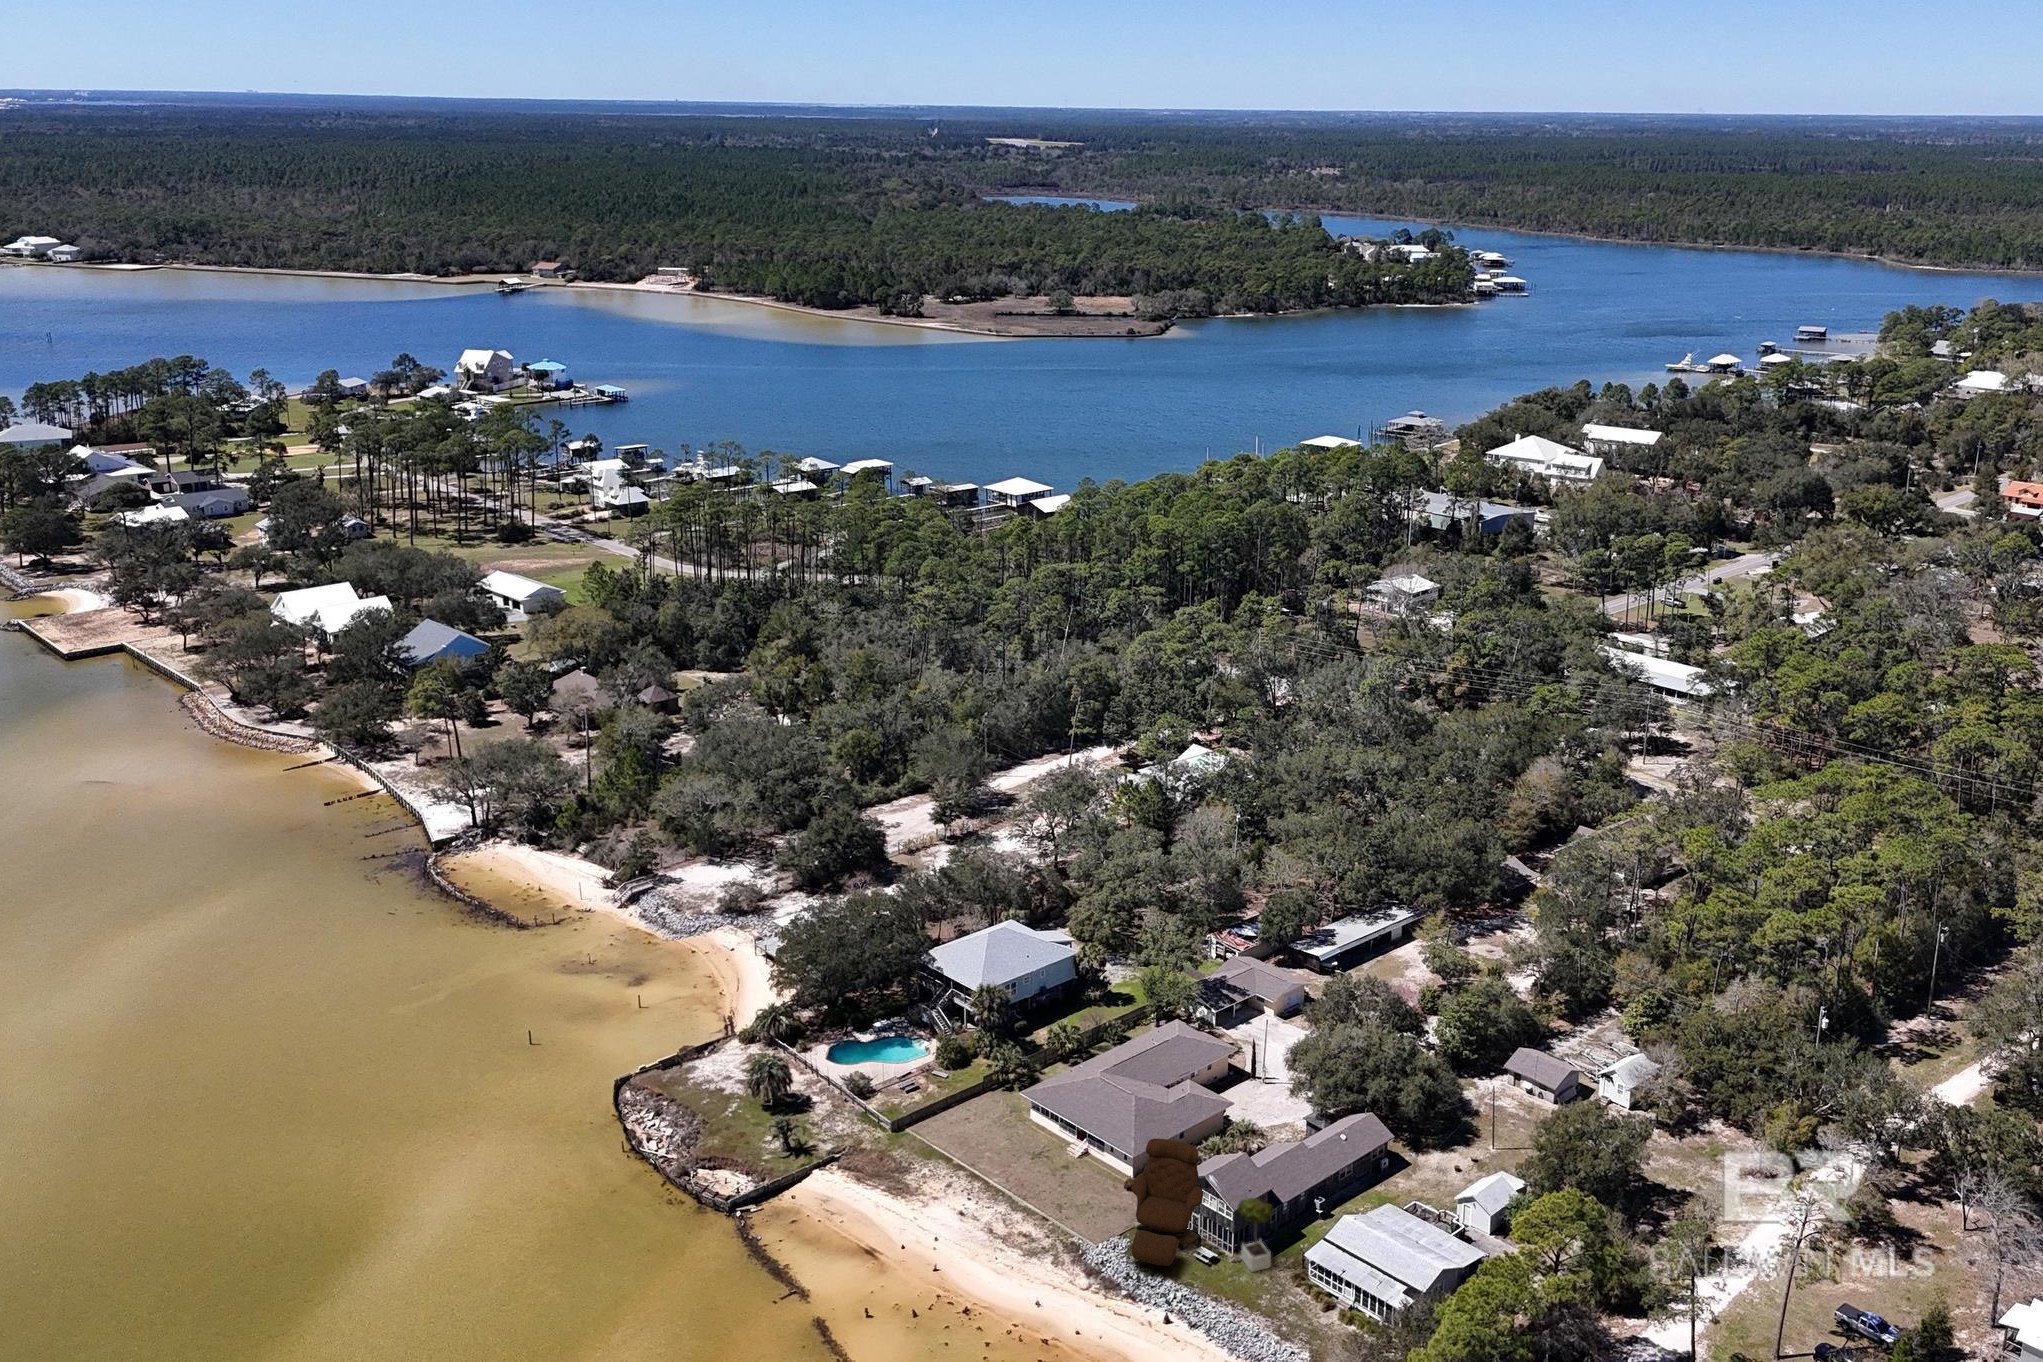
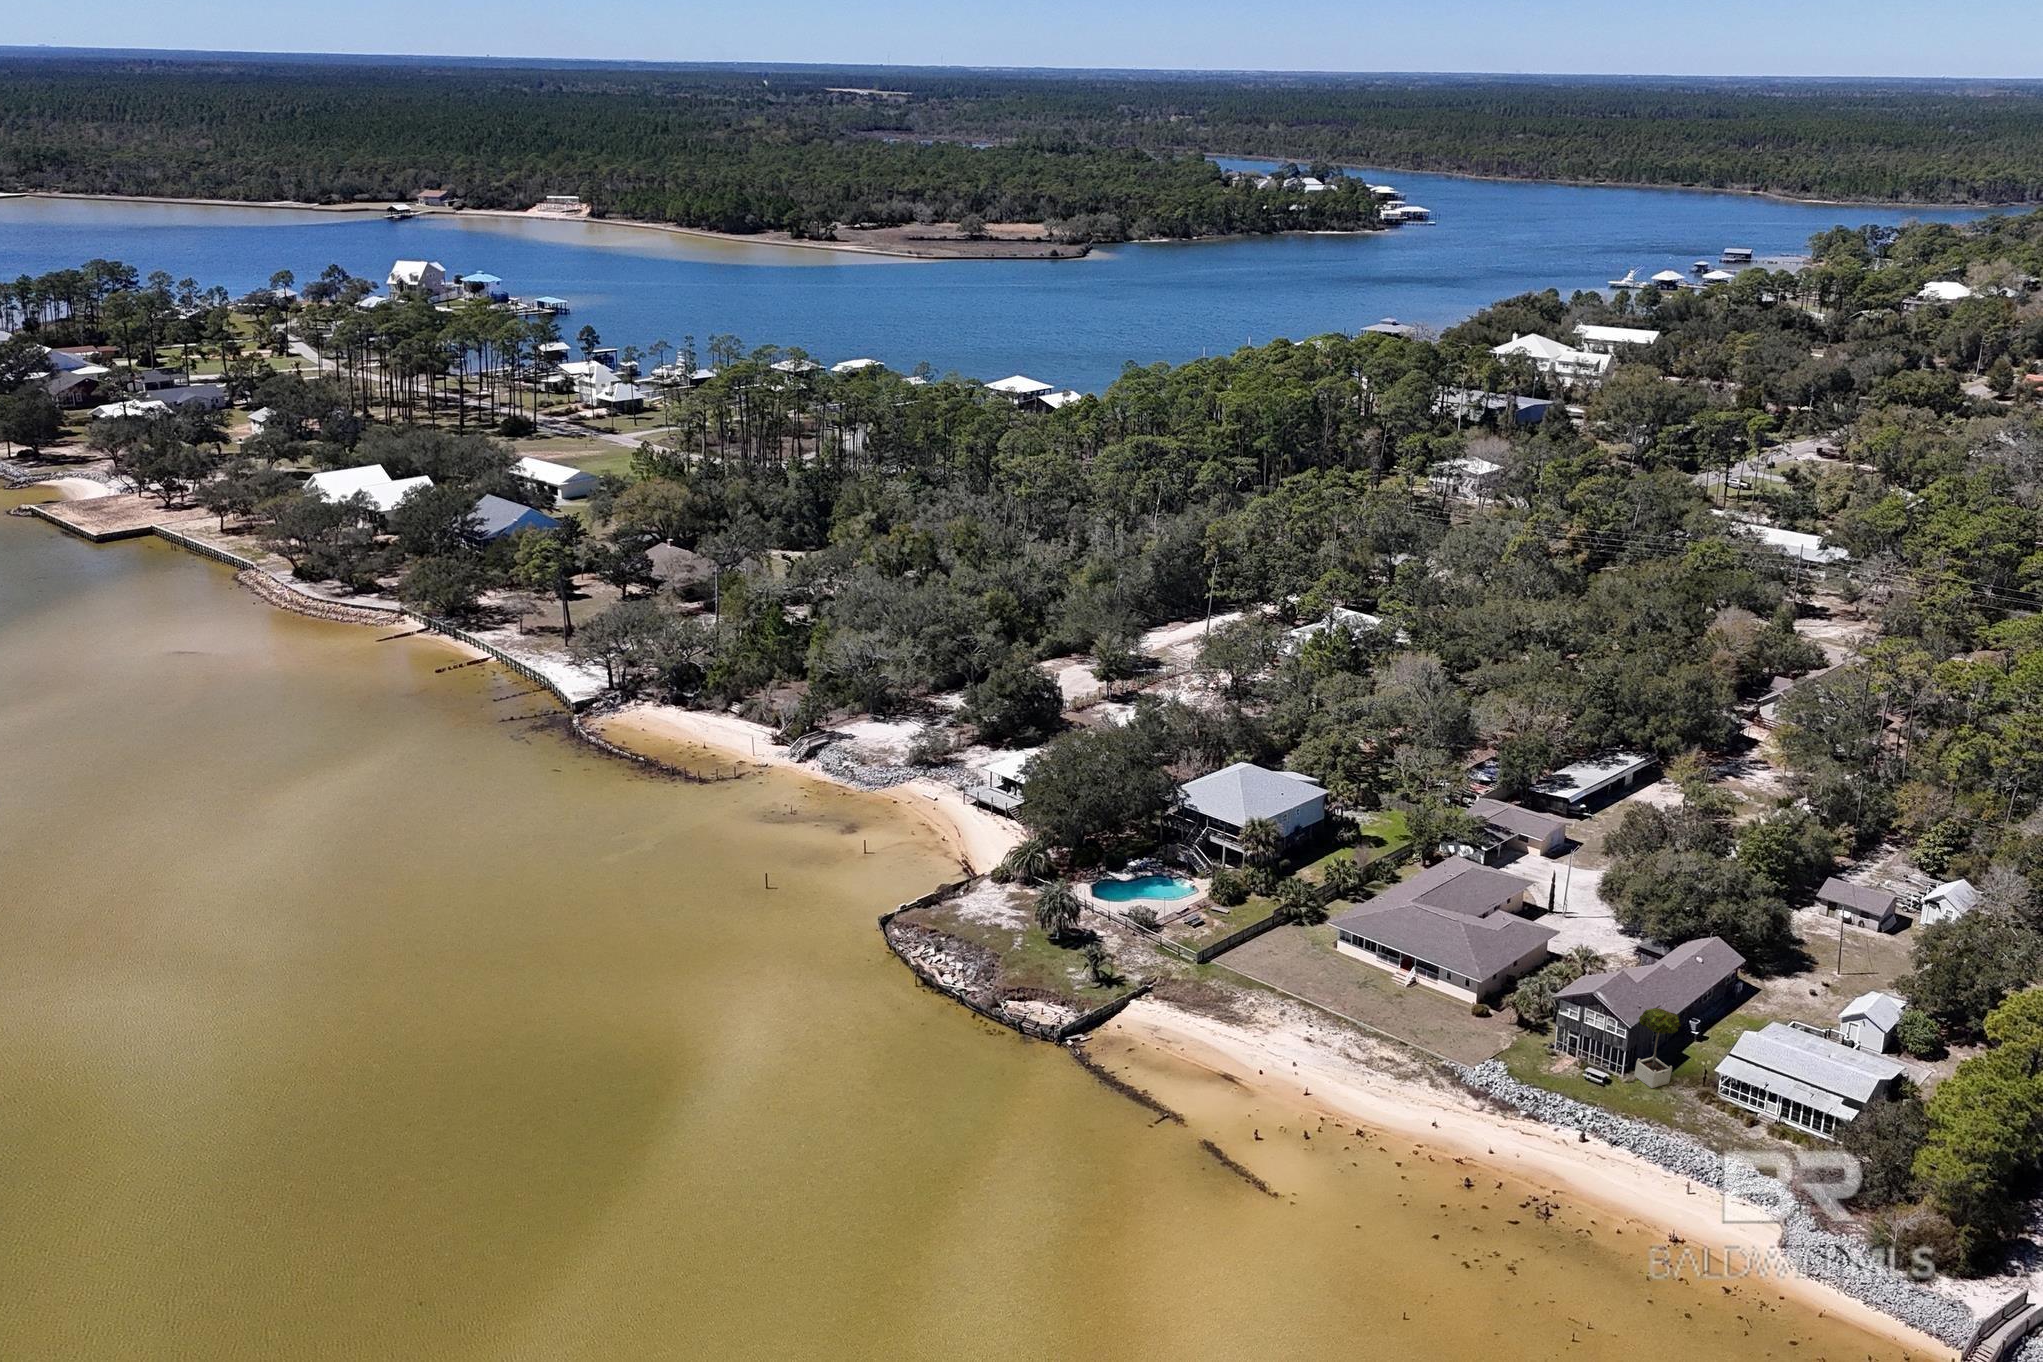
lounge chair: present [1131,1138,1204,1276] -> none [1508,953,1589,1094]

